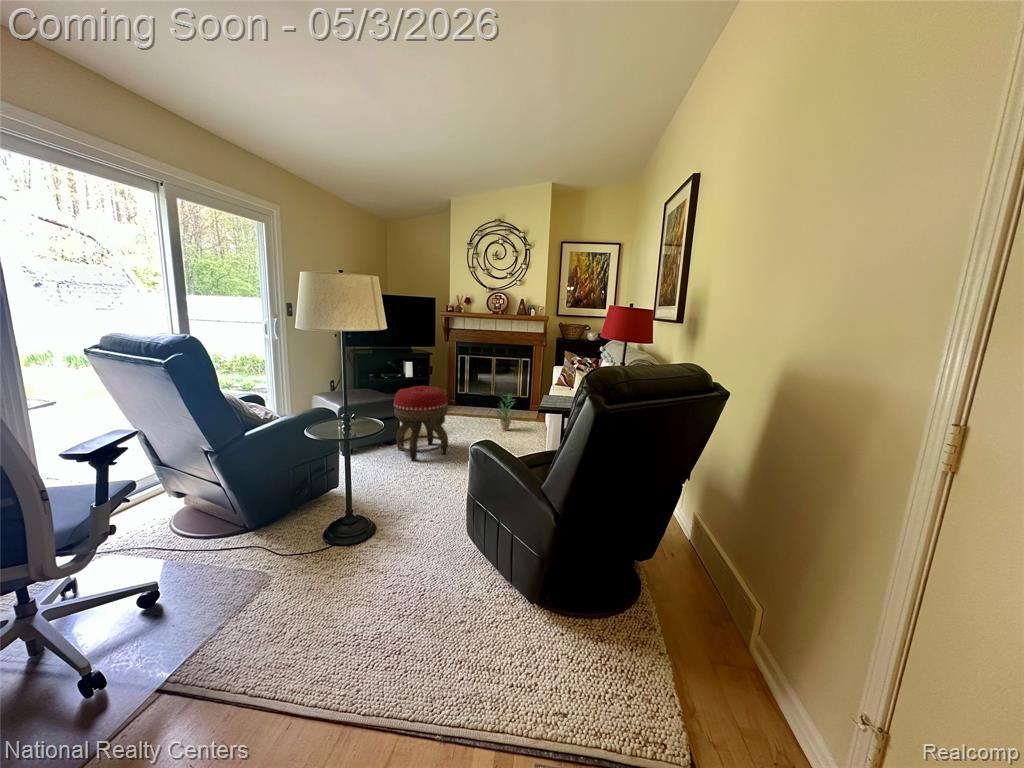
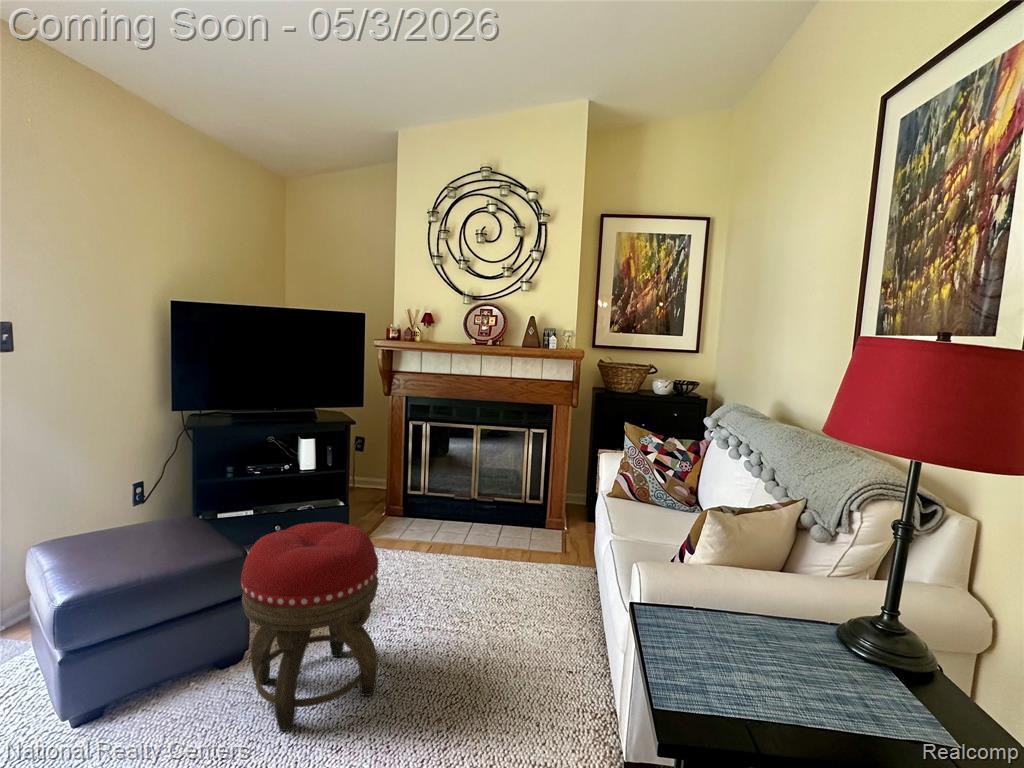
potted plant: present [497,394,514,431] -> none [484,516,532,598]

